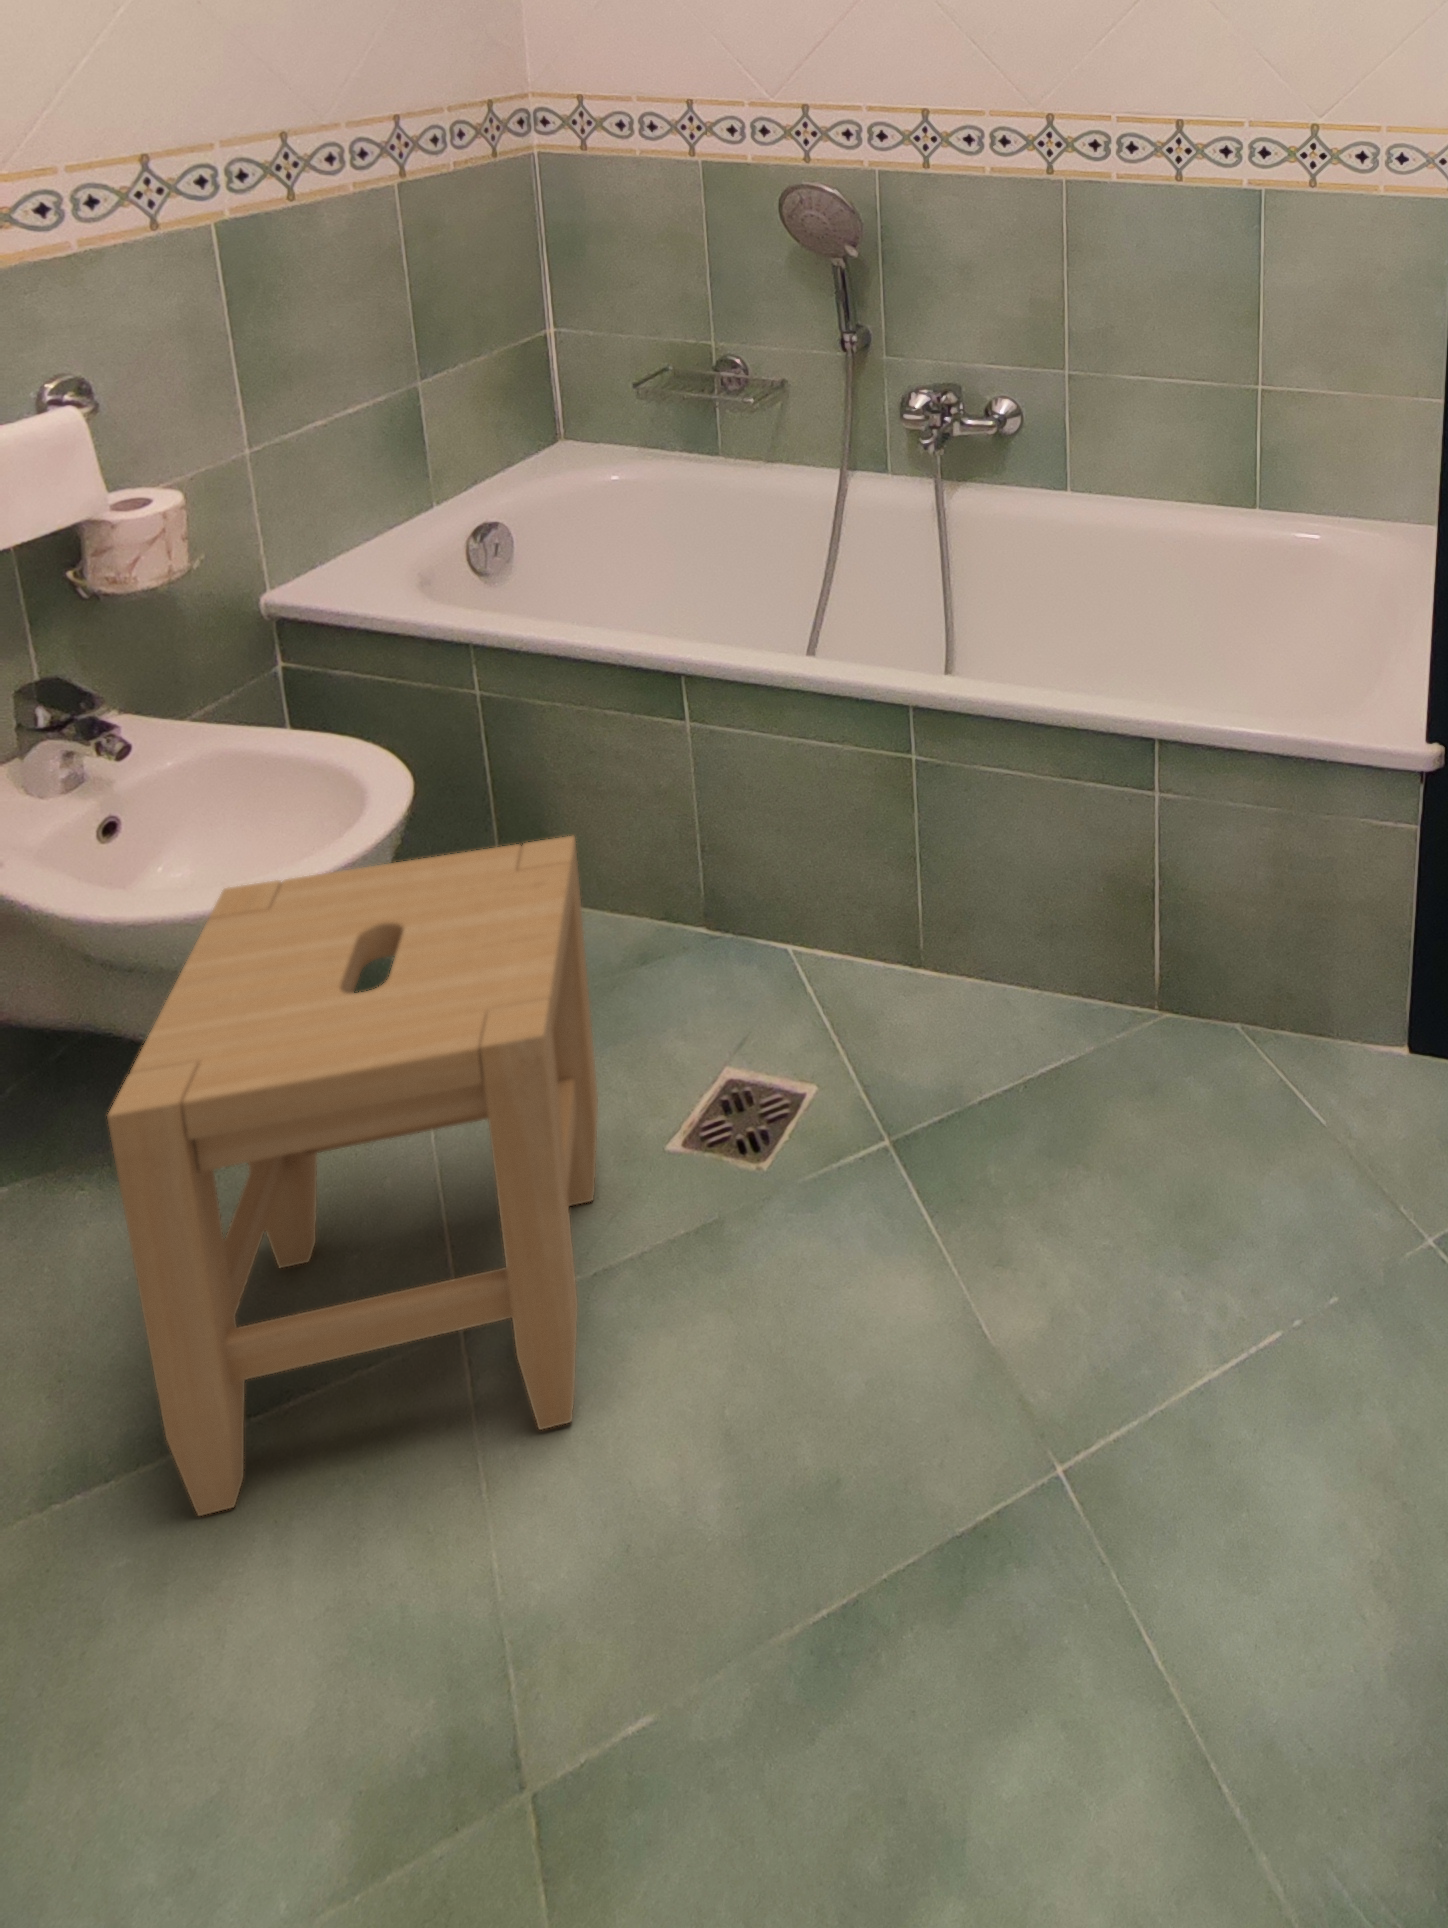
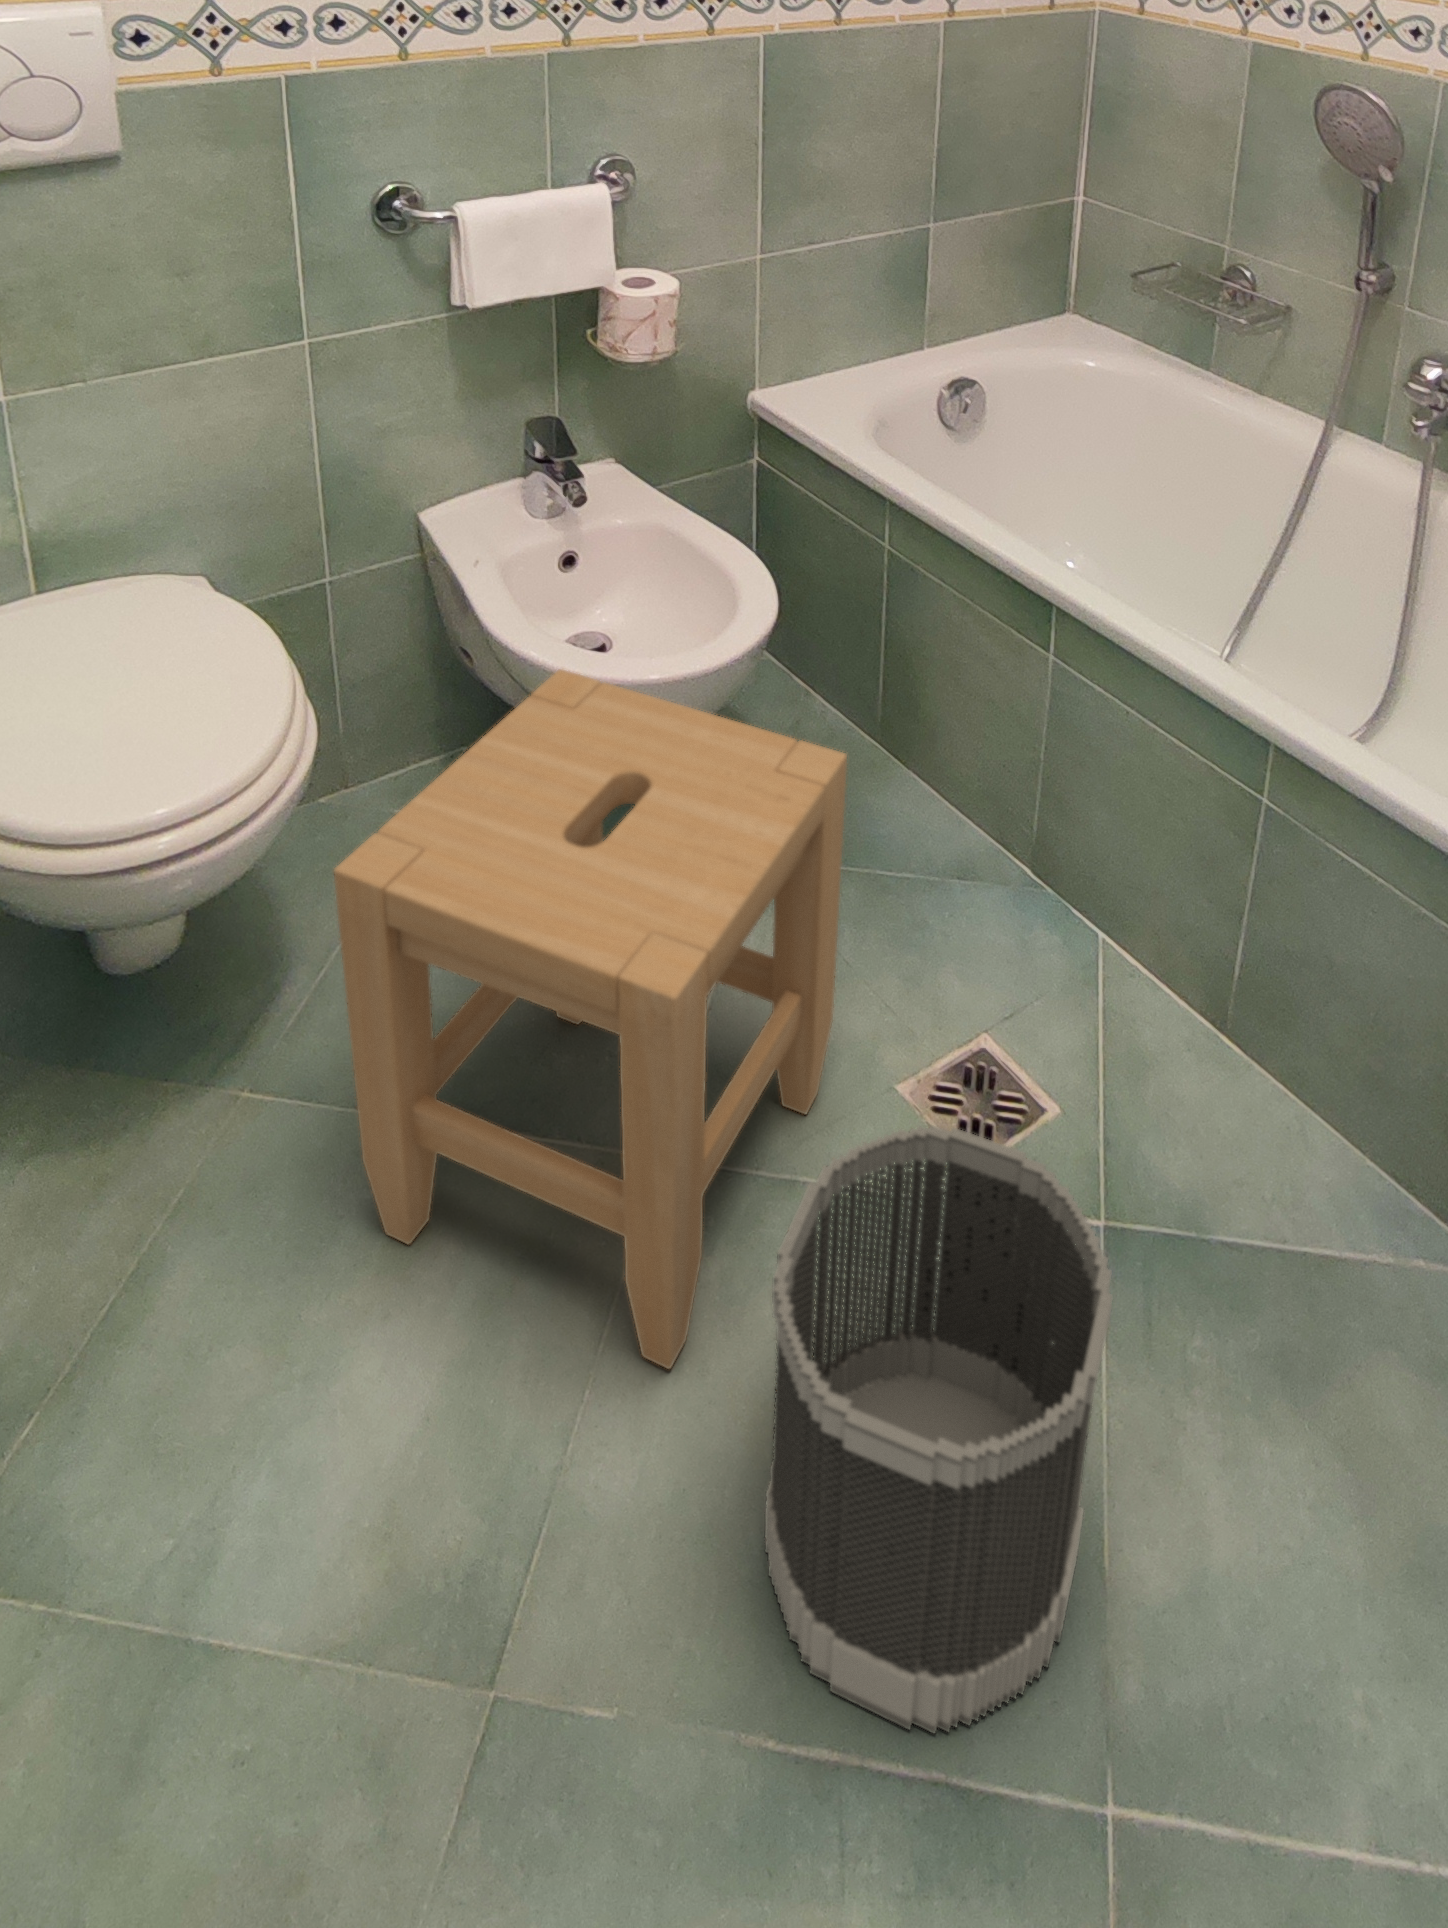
wastebasket: none [689,1040,968,1506] -> present [765,1125,1113,1733]

